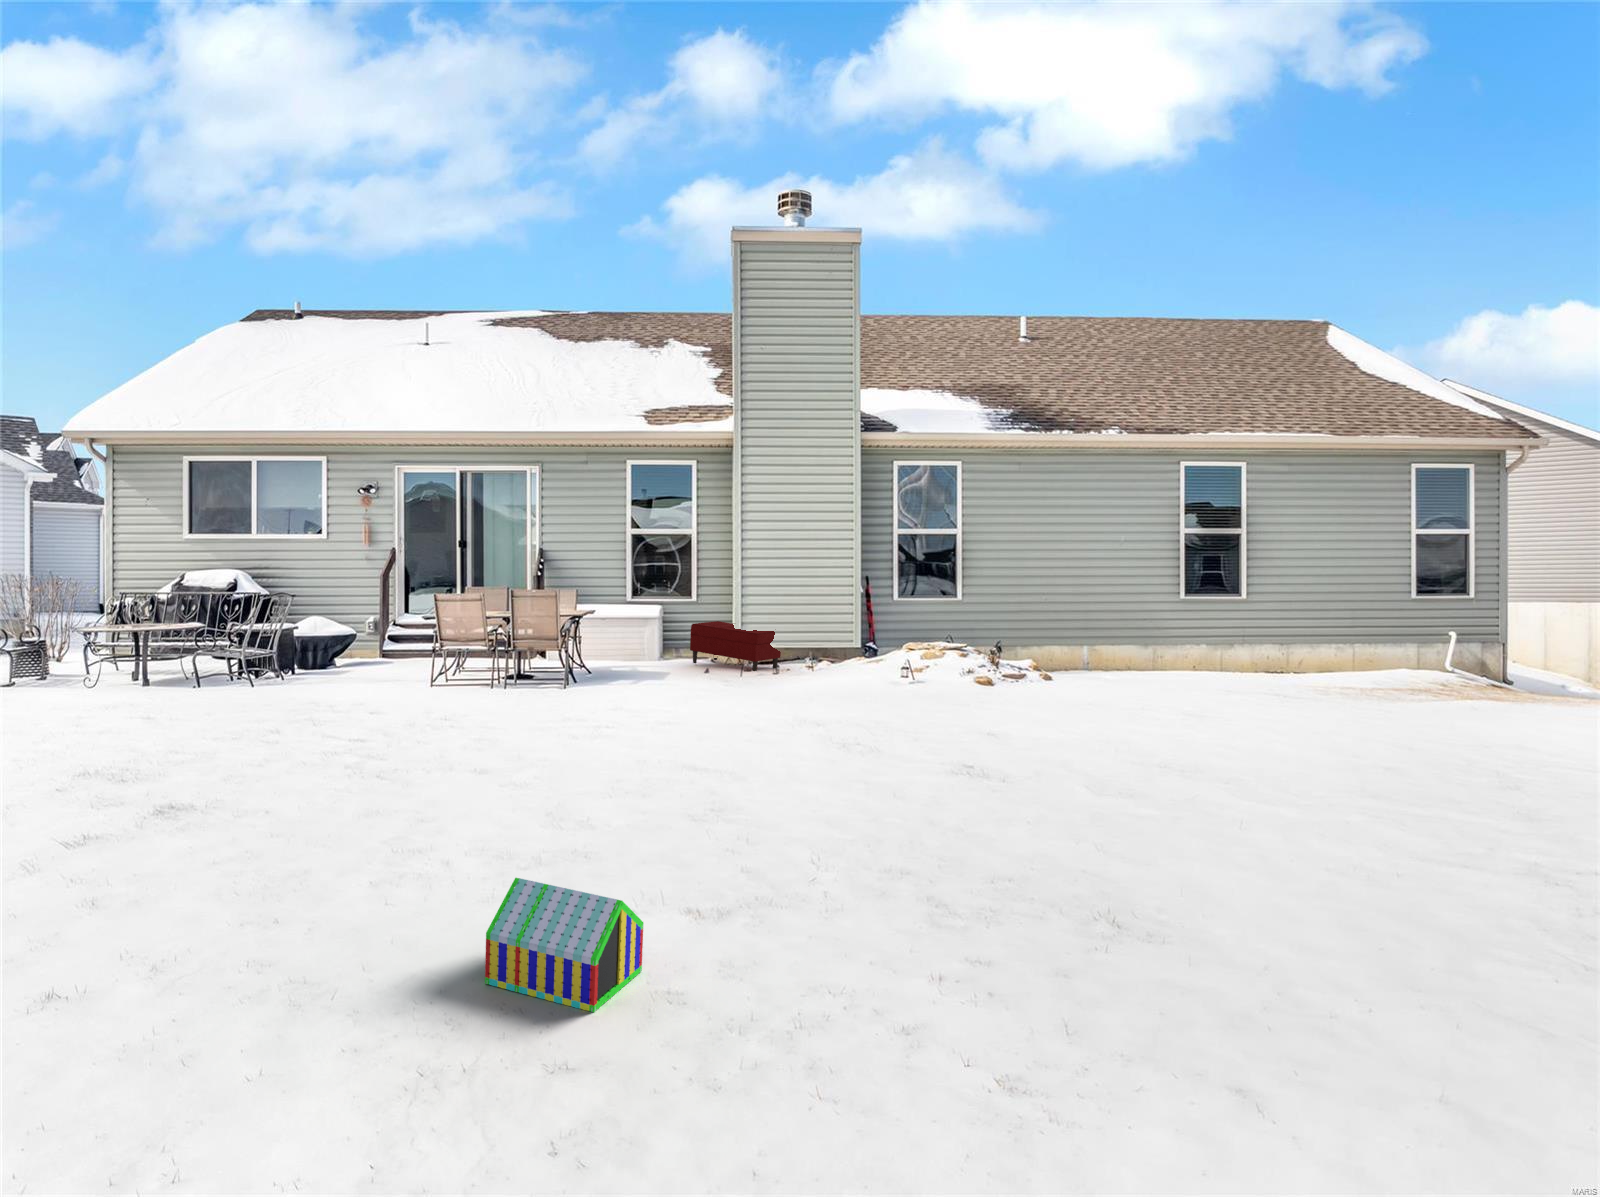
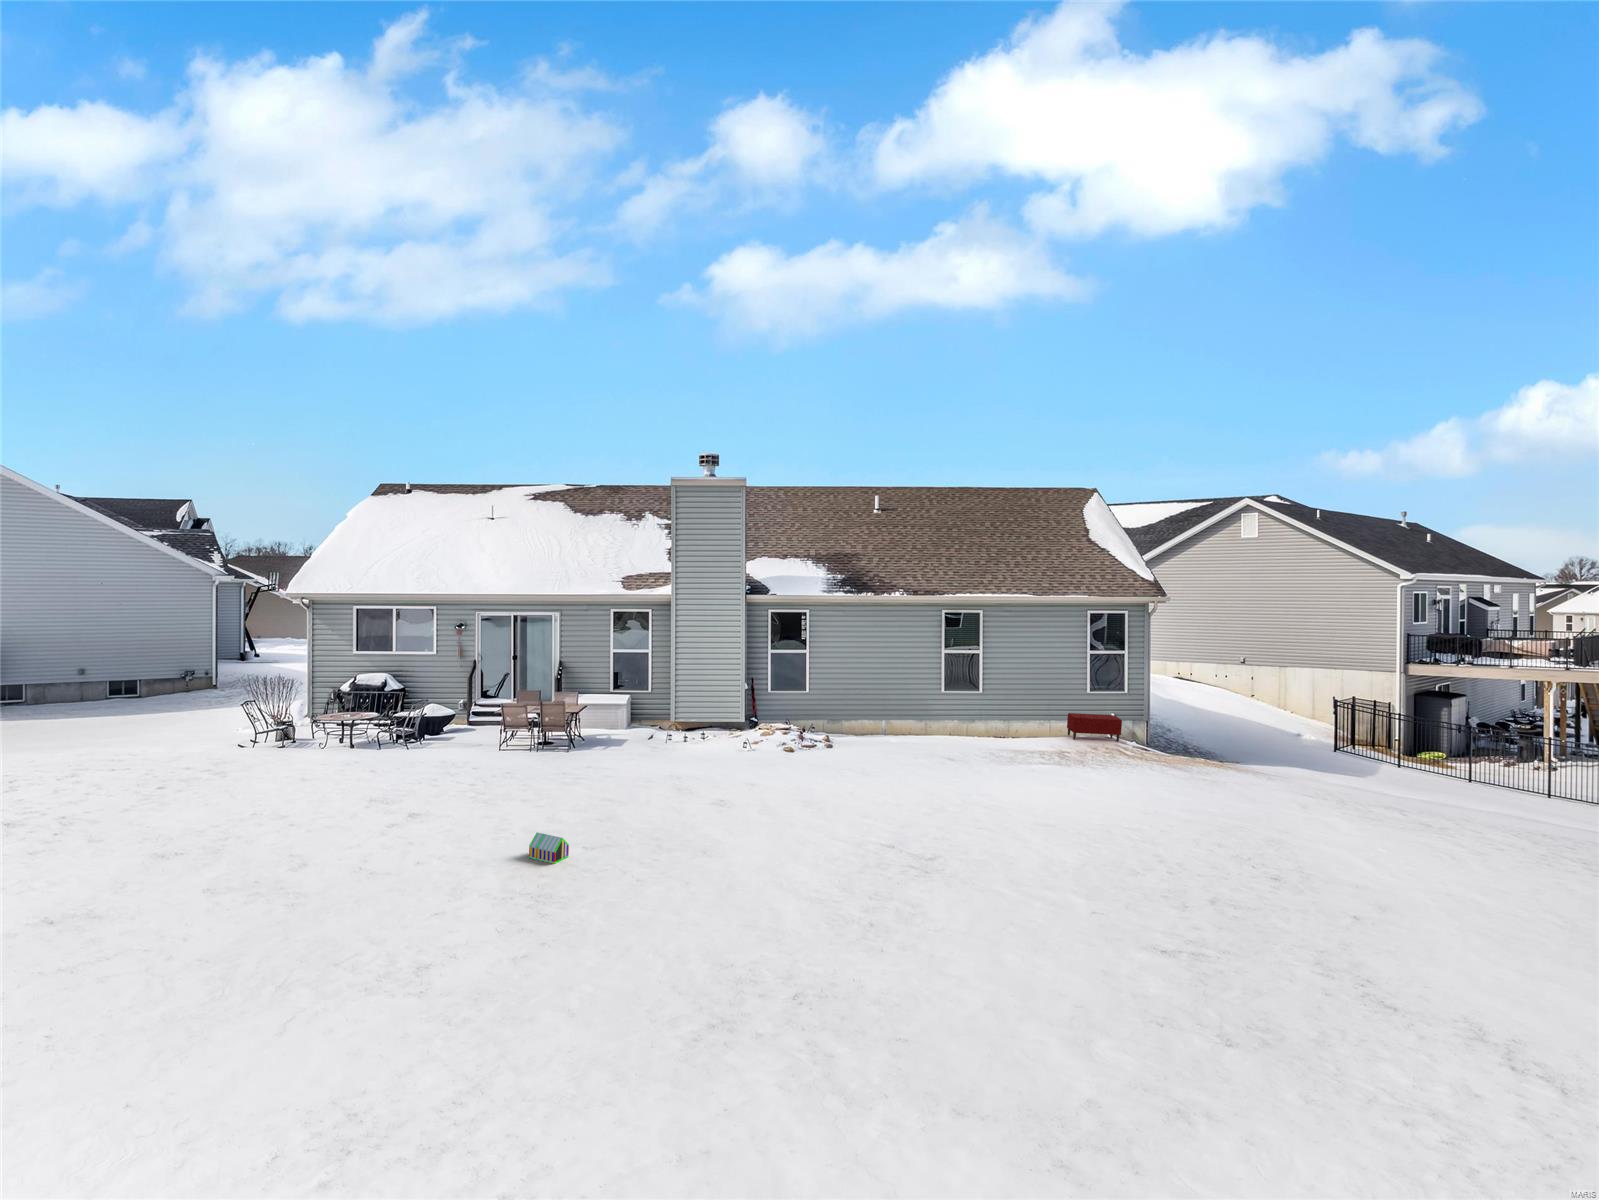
bench: present [690,621,781,671] -> present [1067,713,1122,741]

